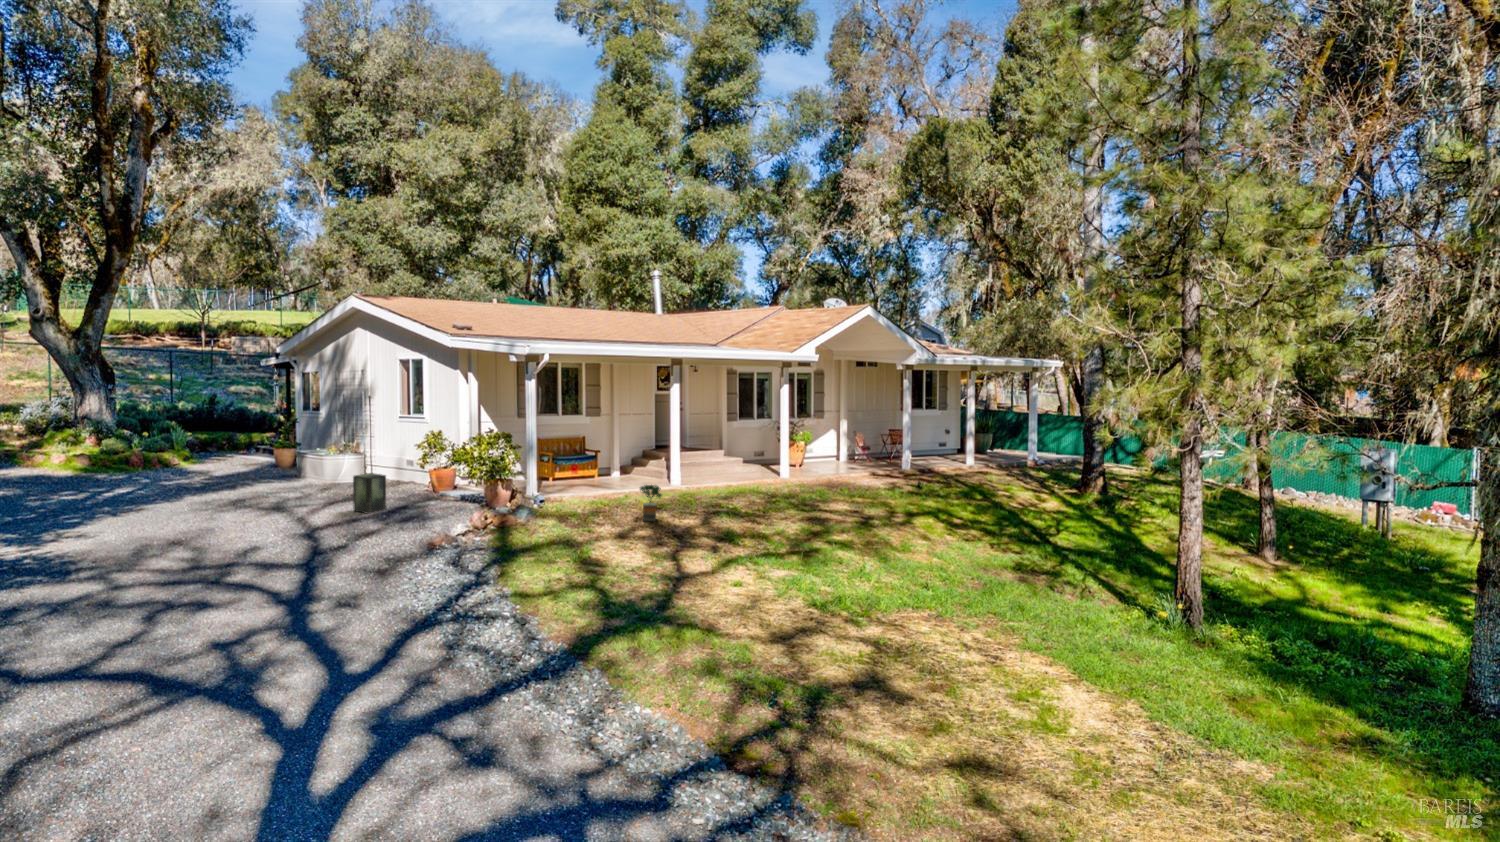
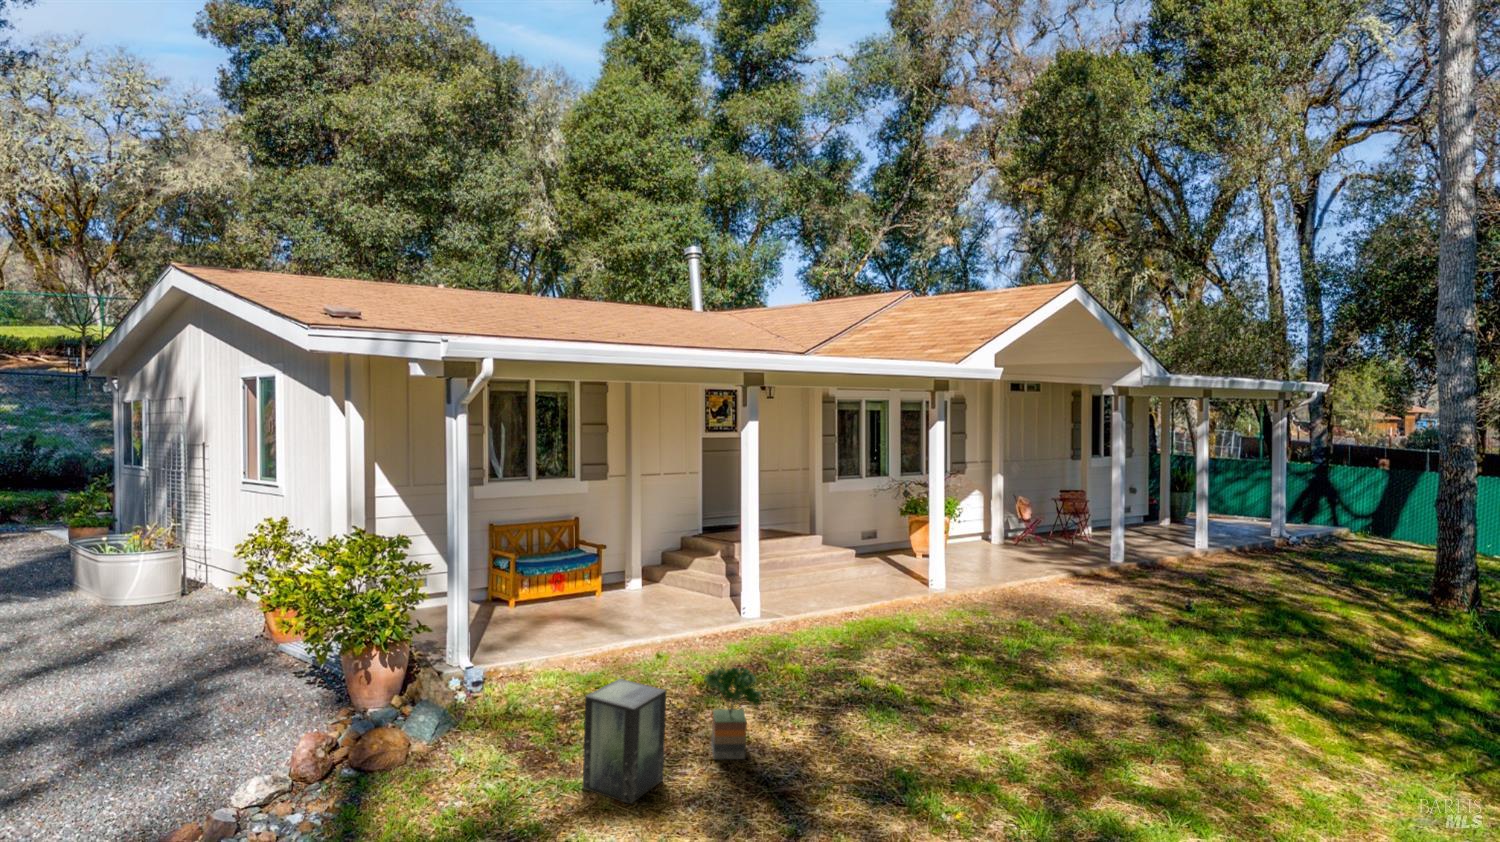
storage box: present [353,473,386,514] -> present [583,679,666,804]

